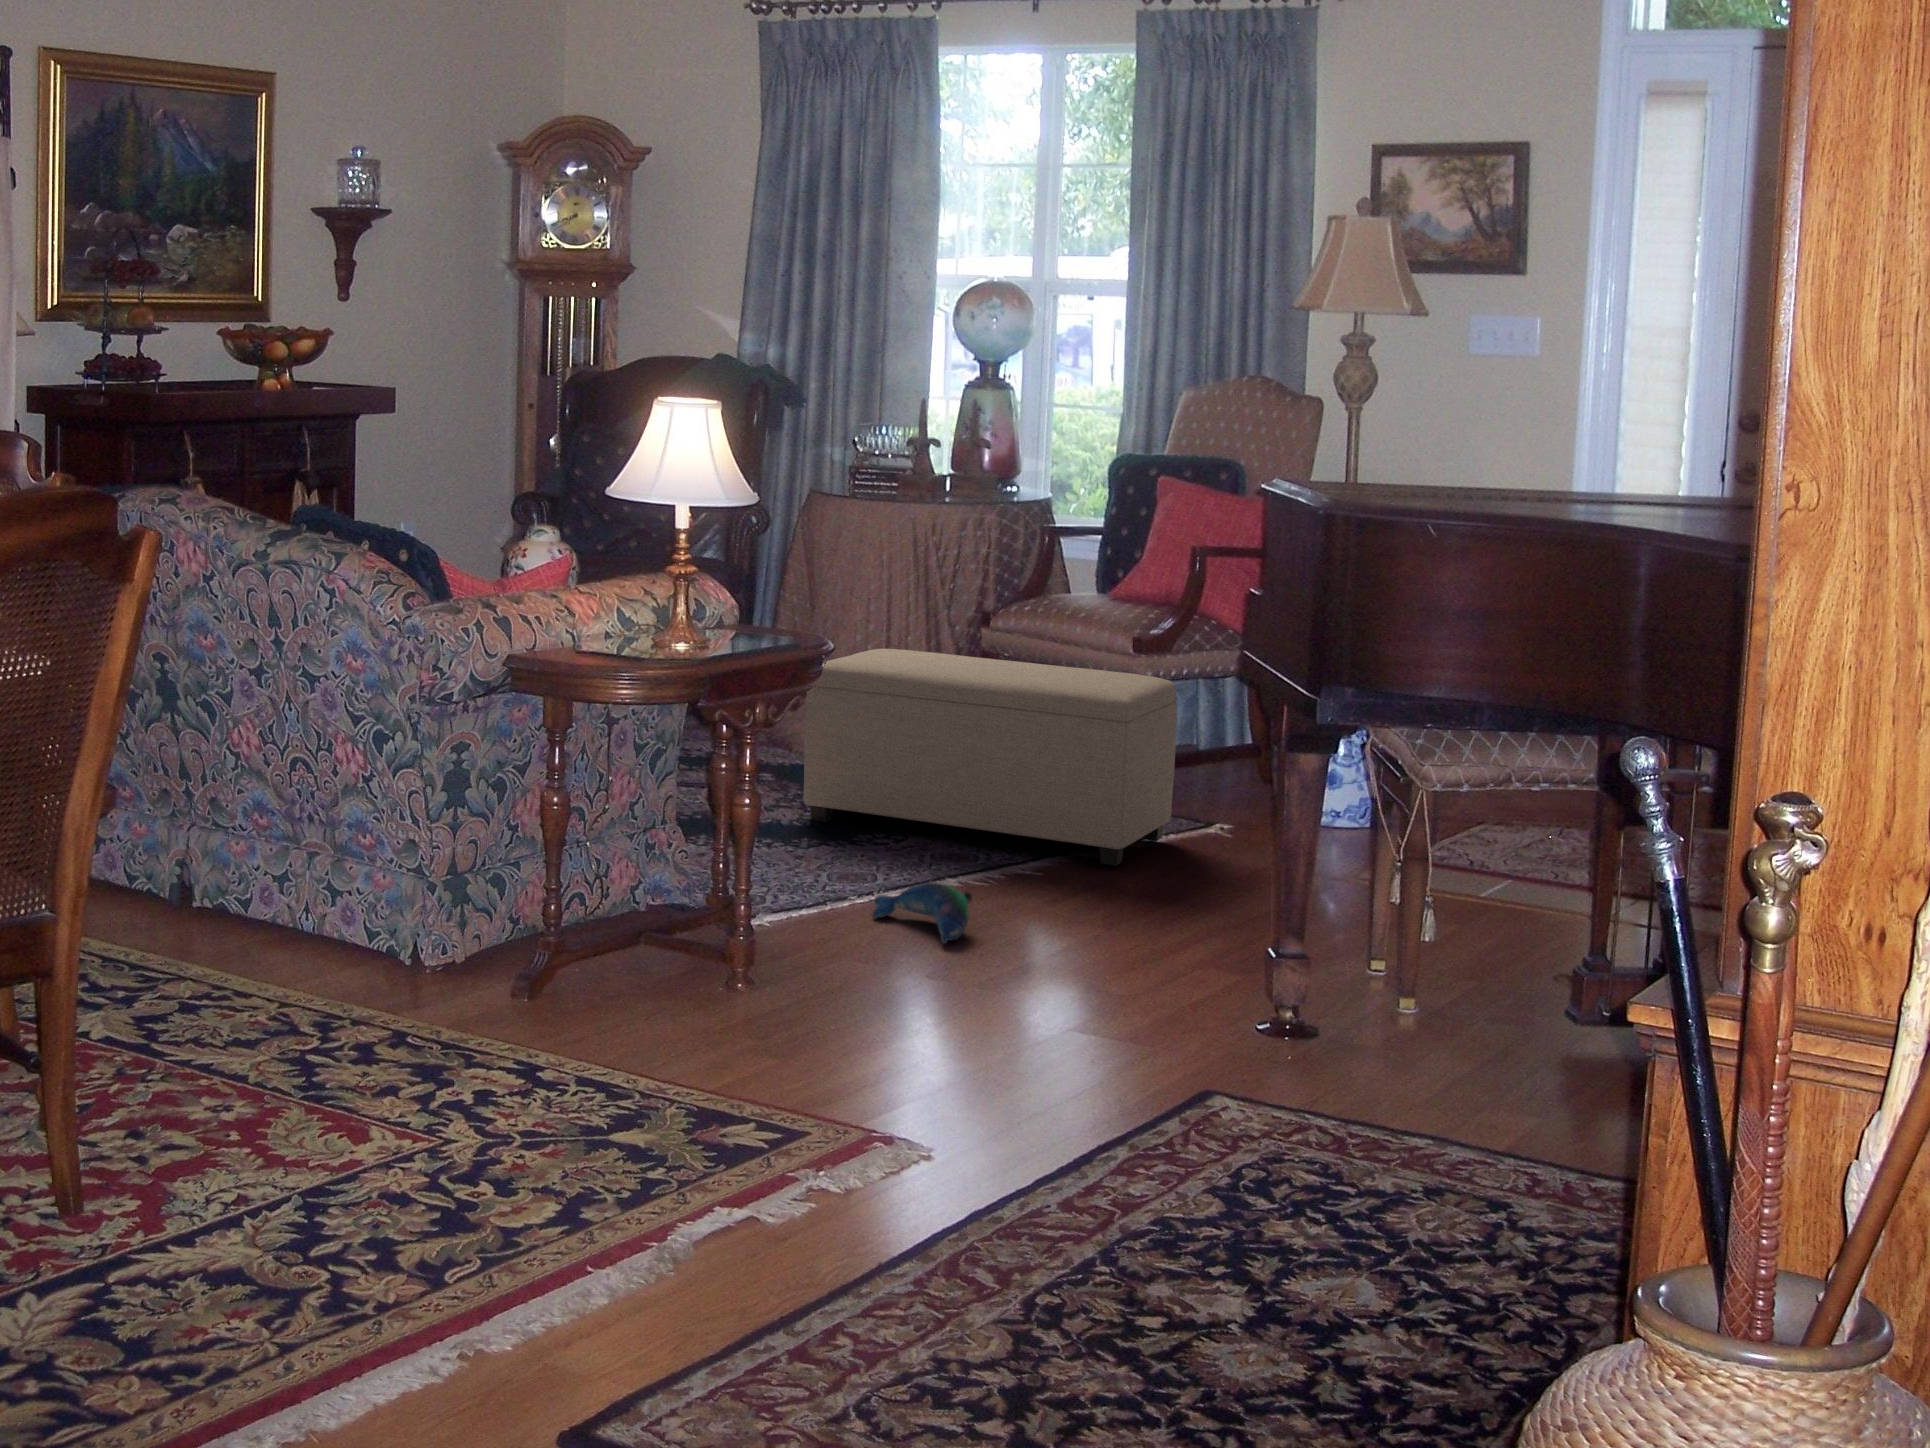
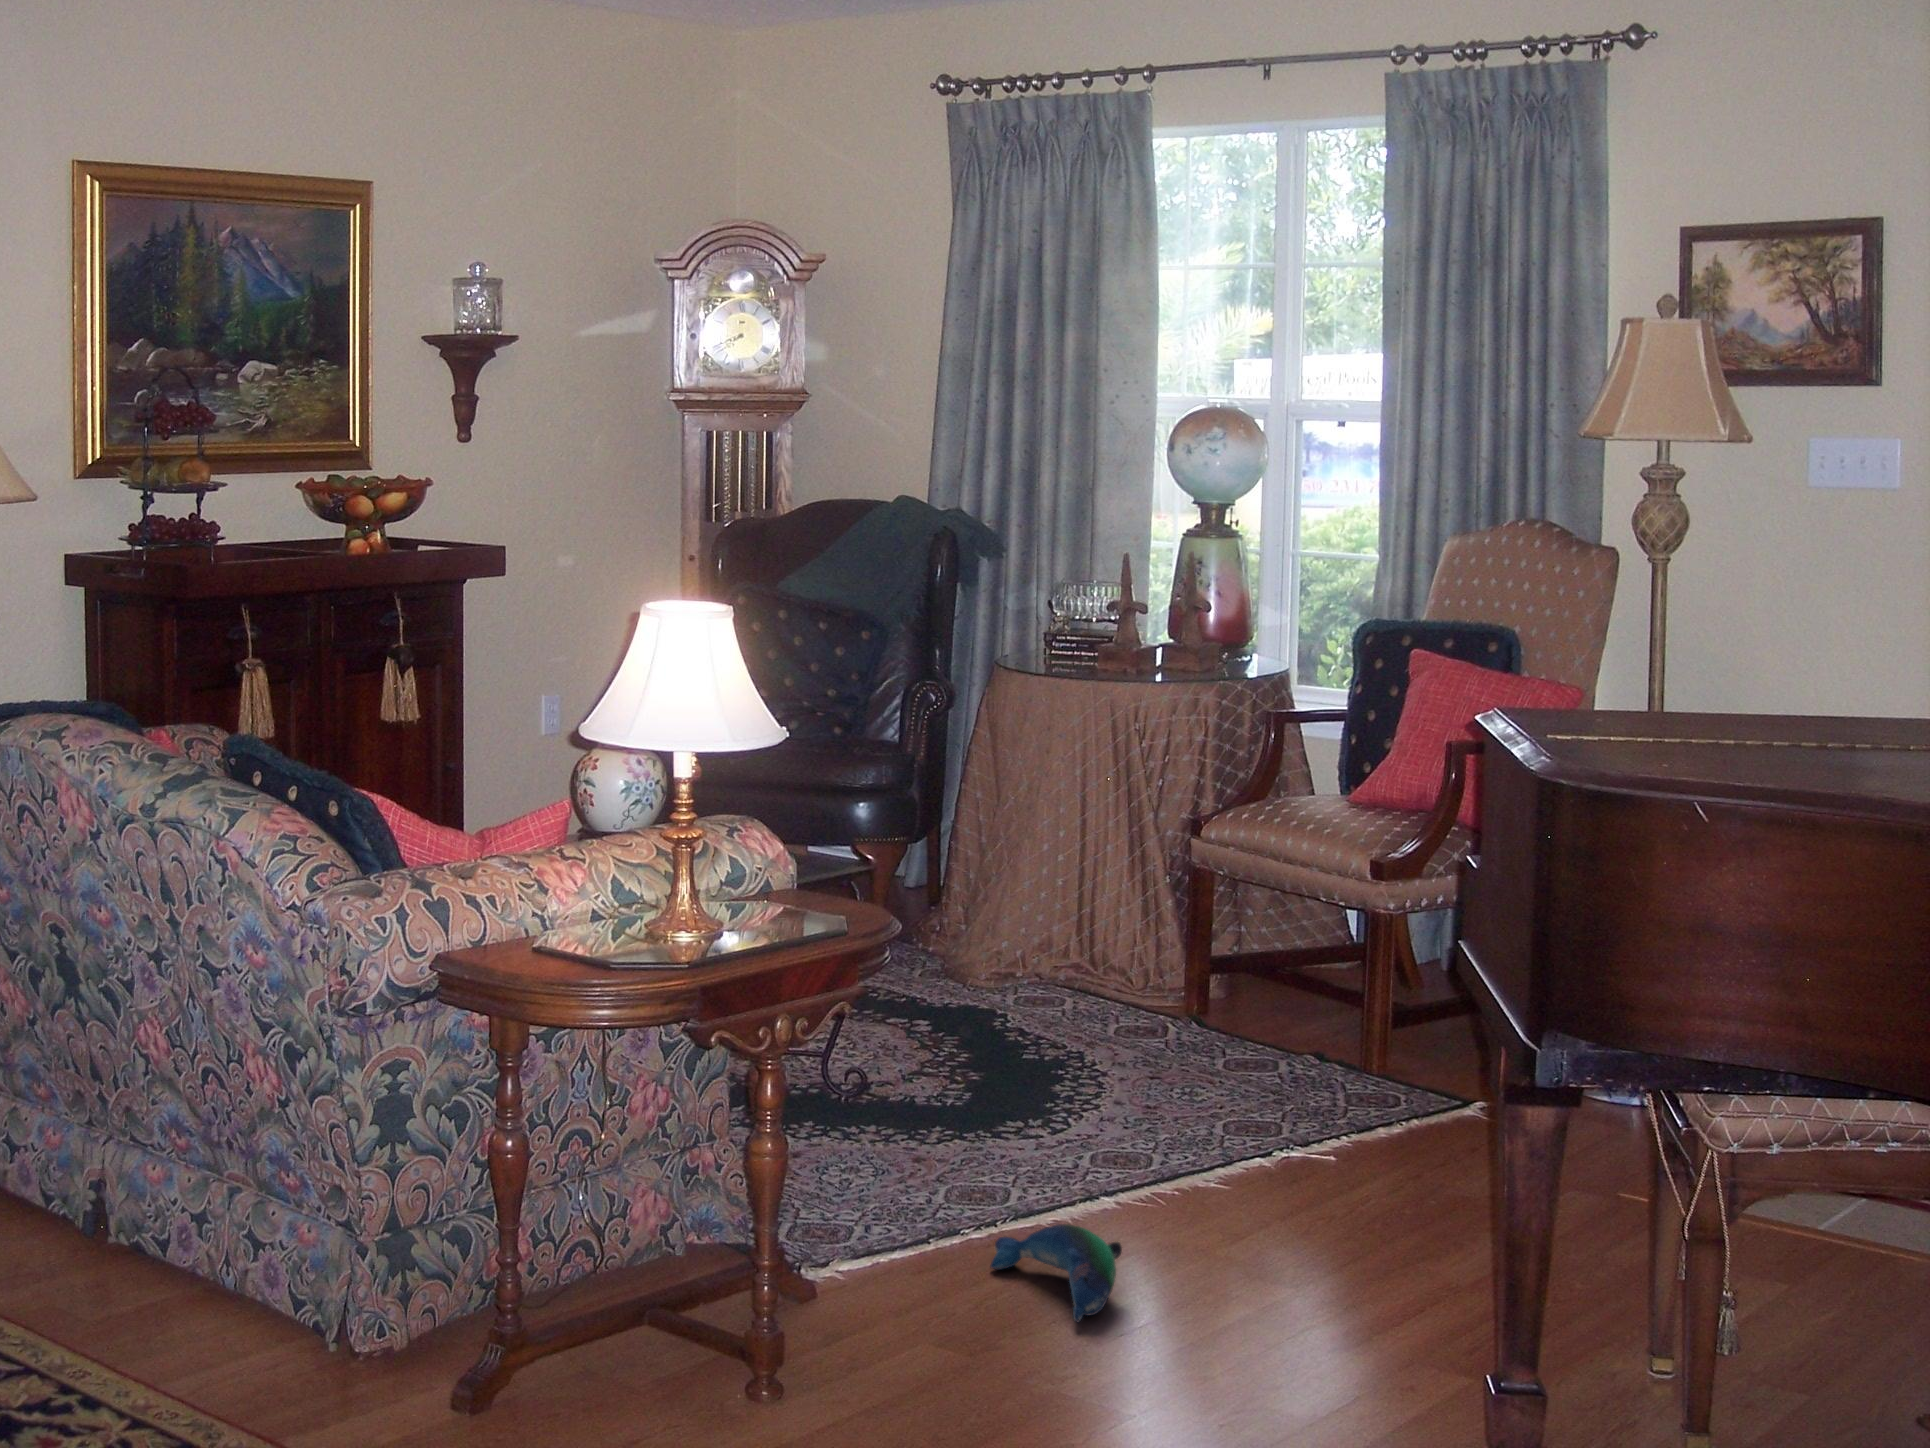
ottoman: present [804,649,1177,866] -> none [941,873,1422,1181]

